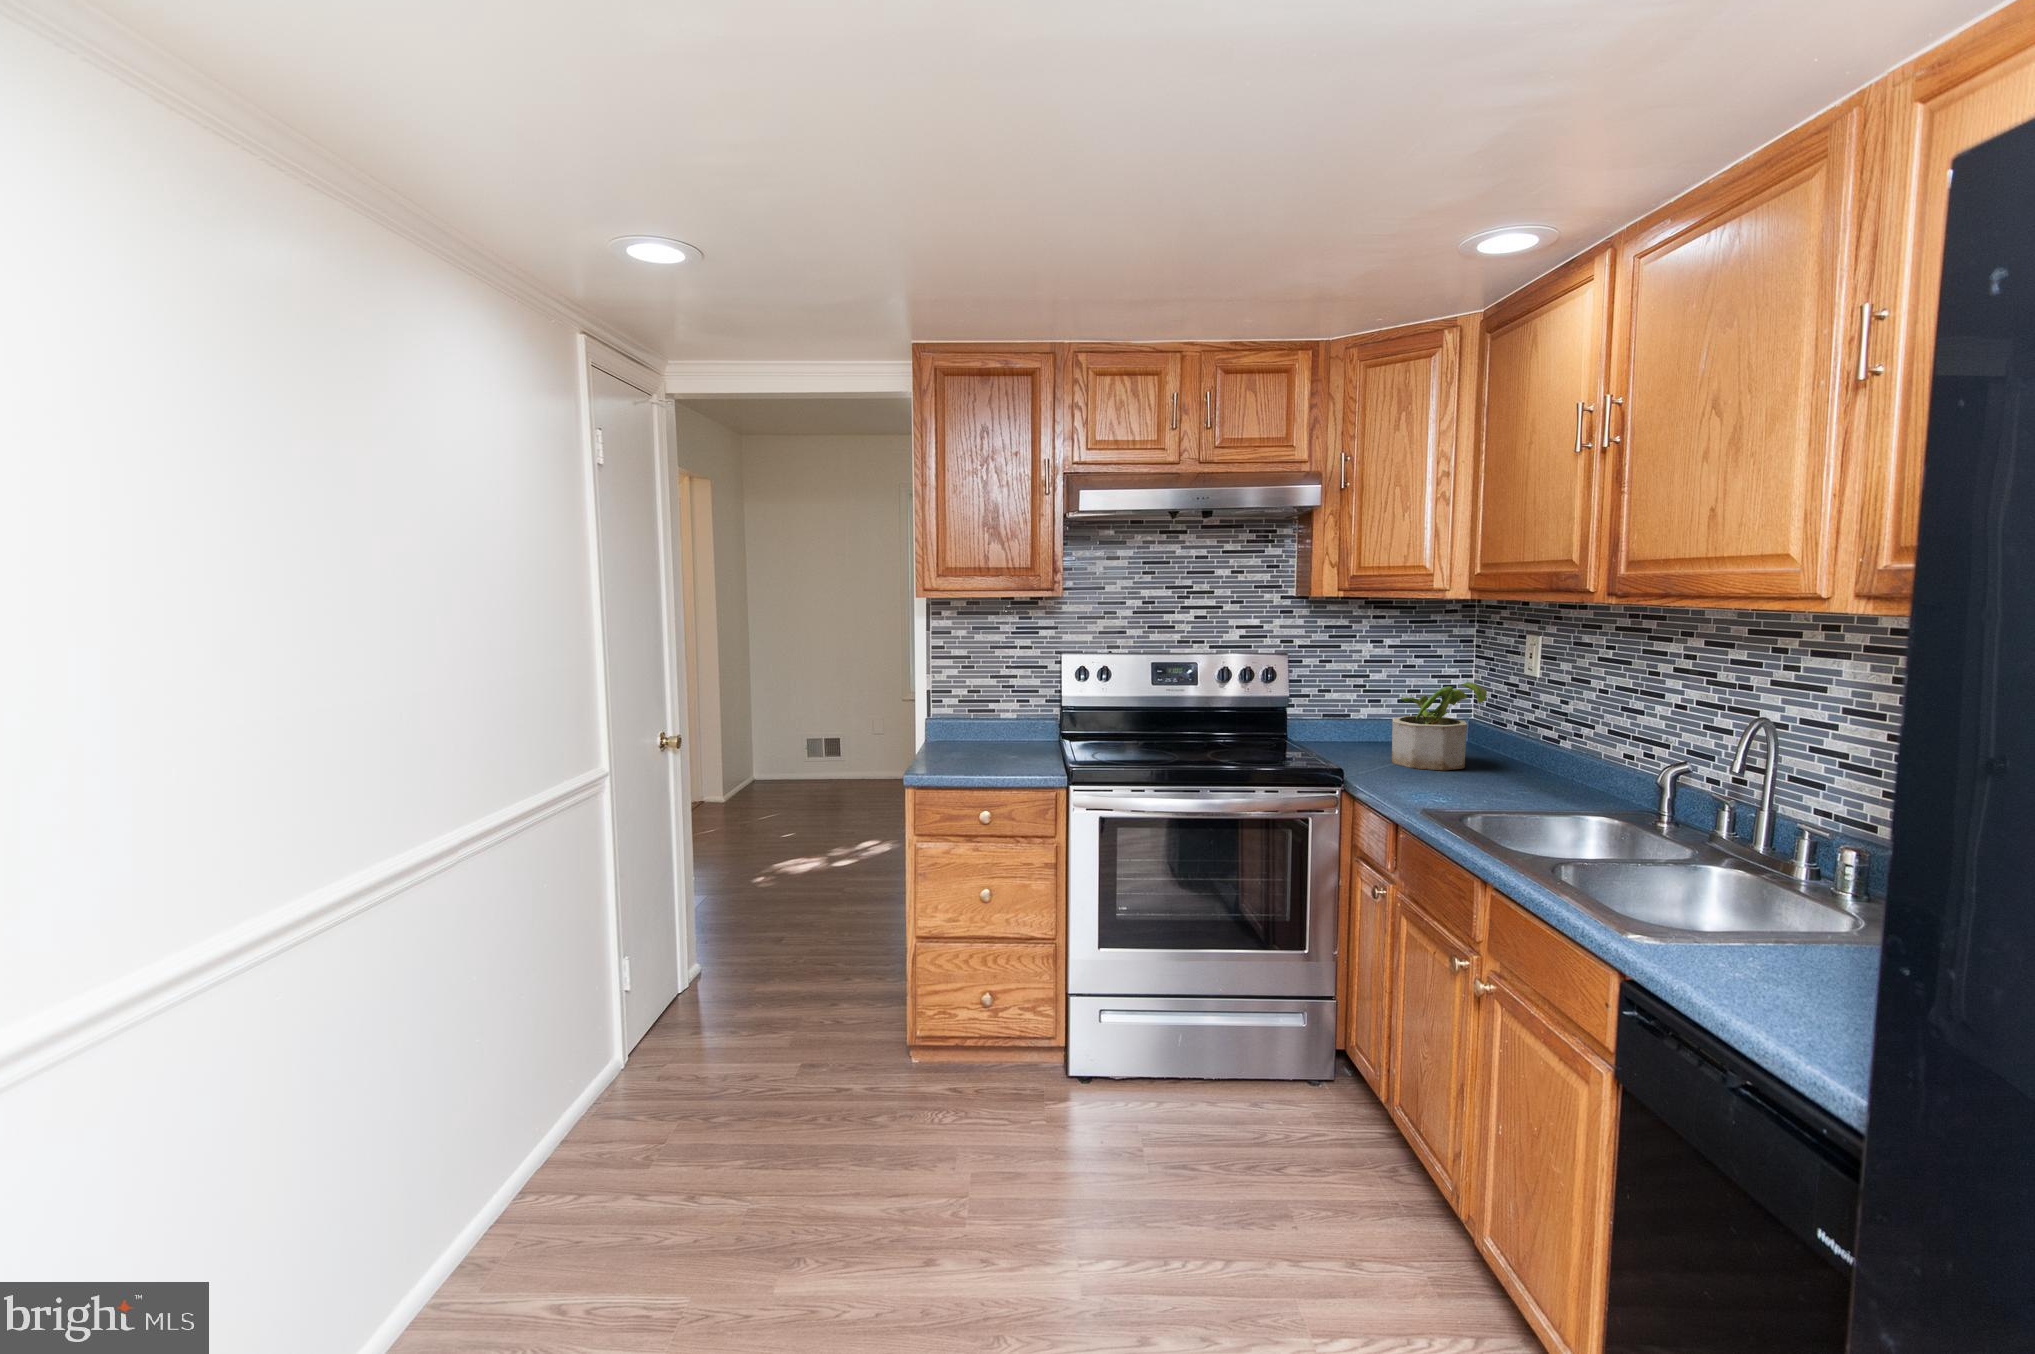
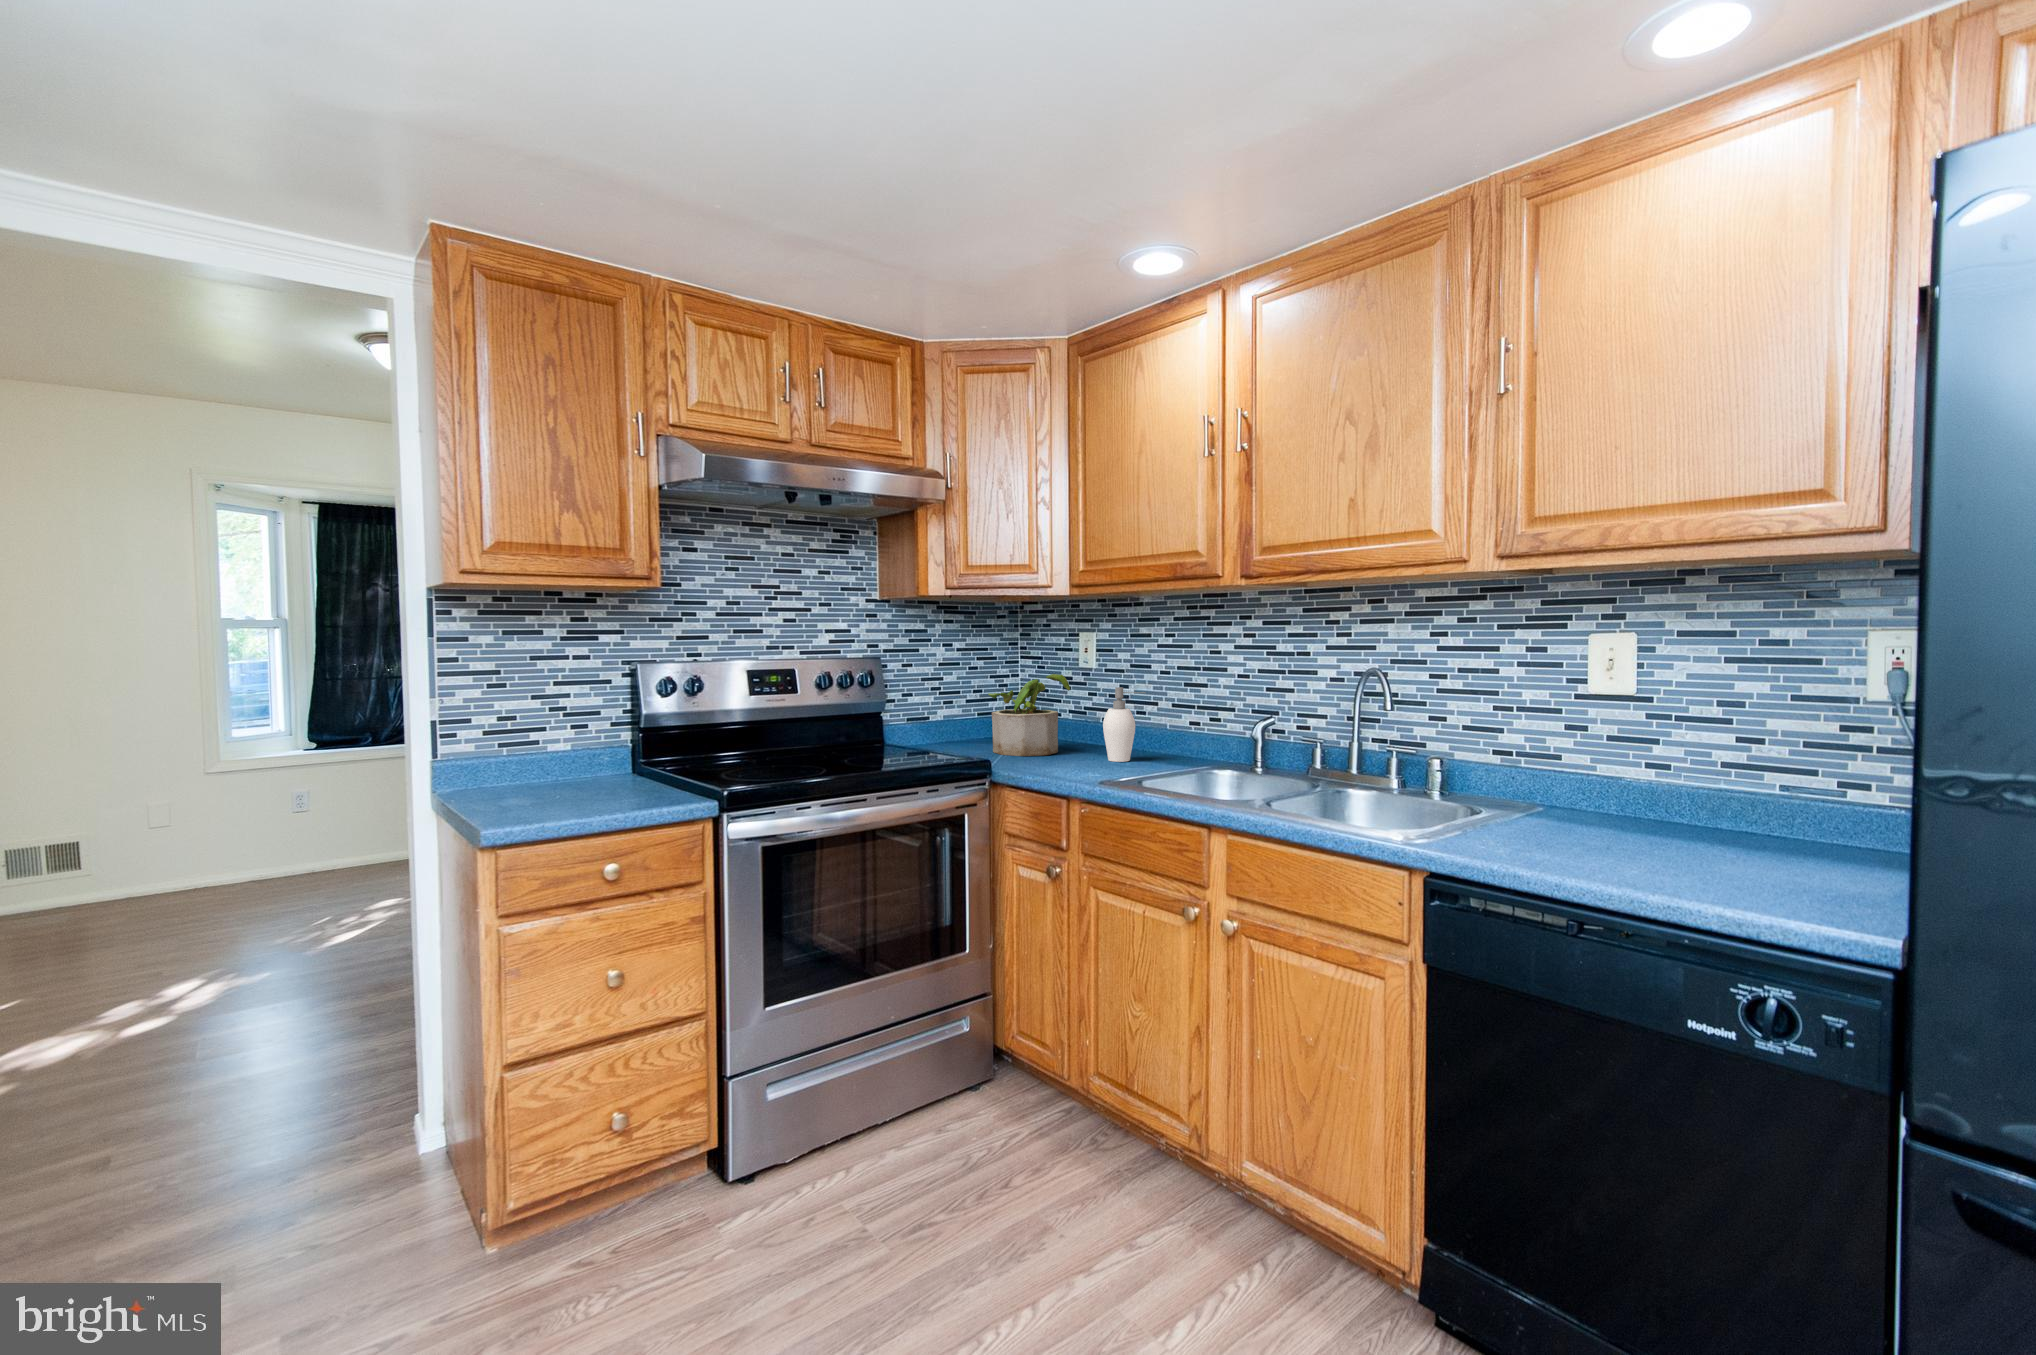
soap dispenser: none [1496,706,1552,792] -> present [1103,687,1146,762]

